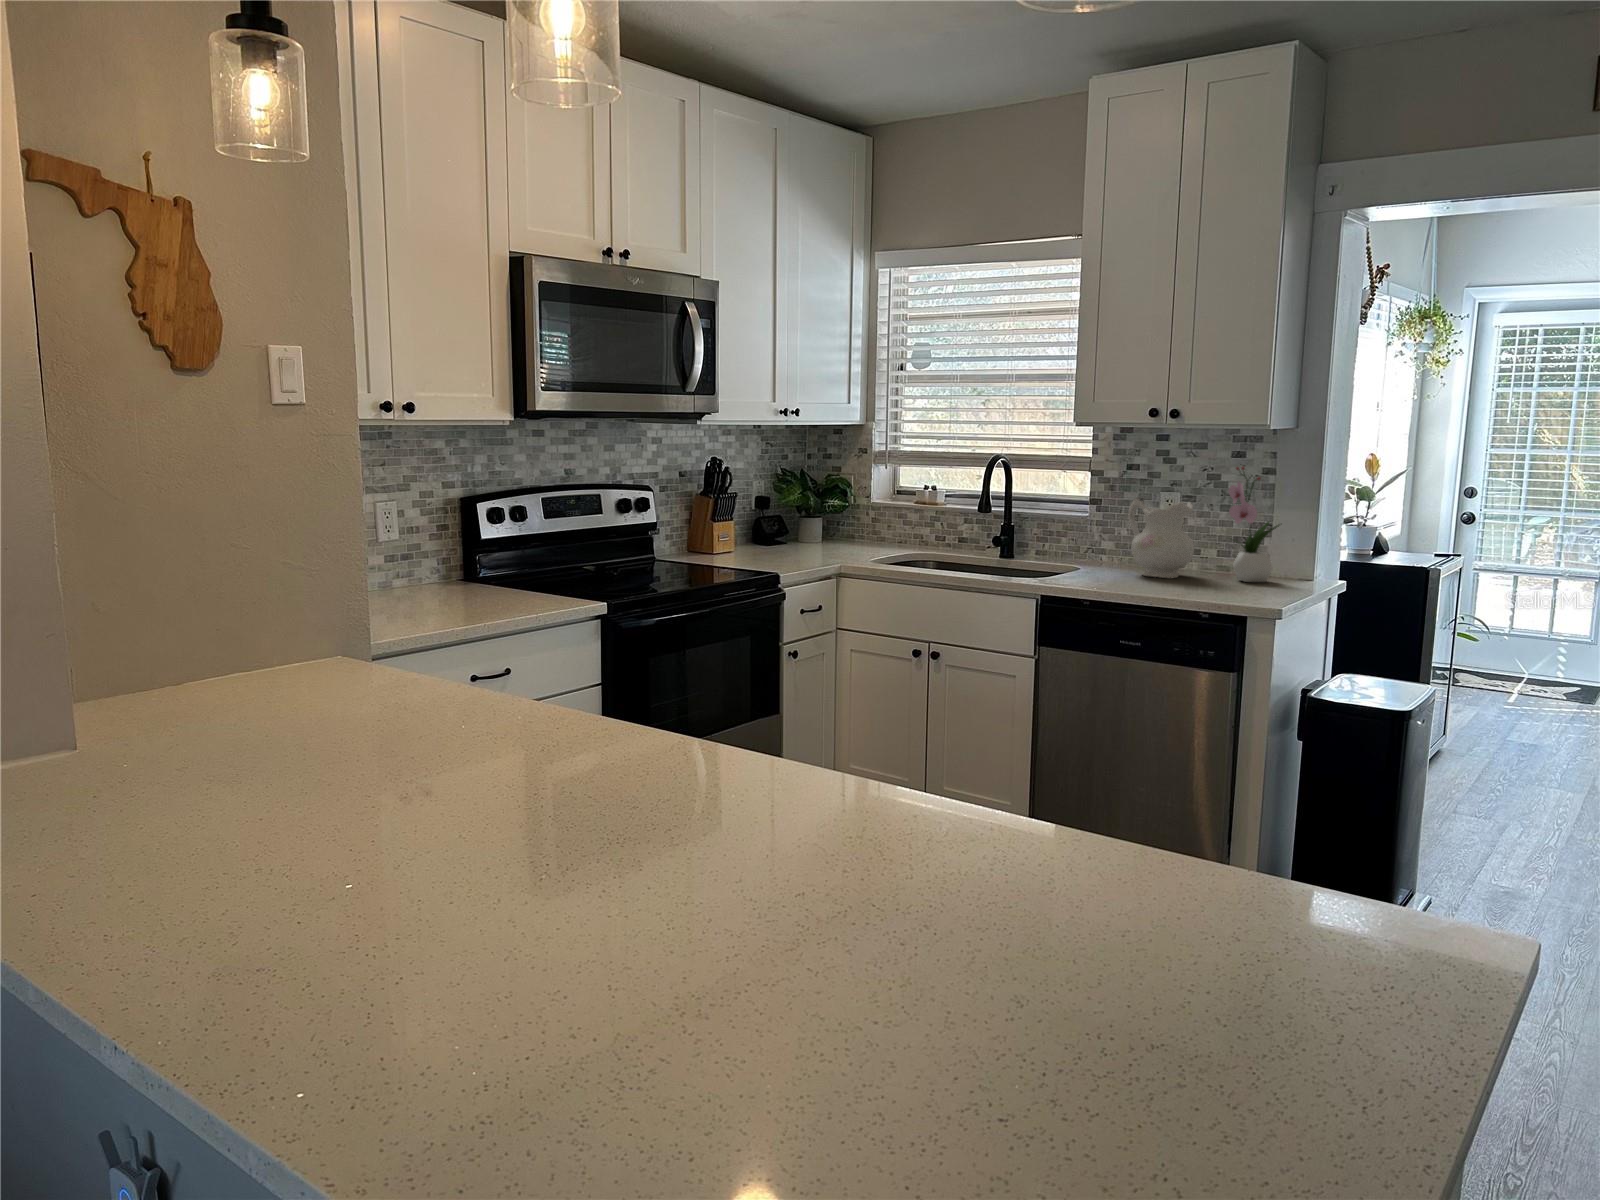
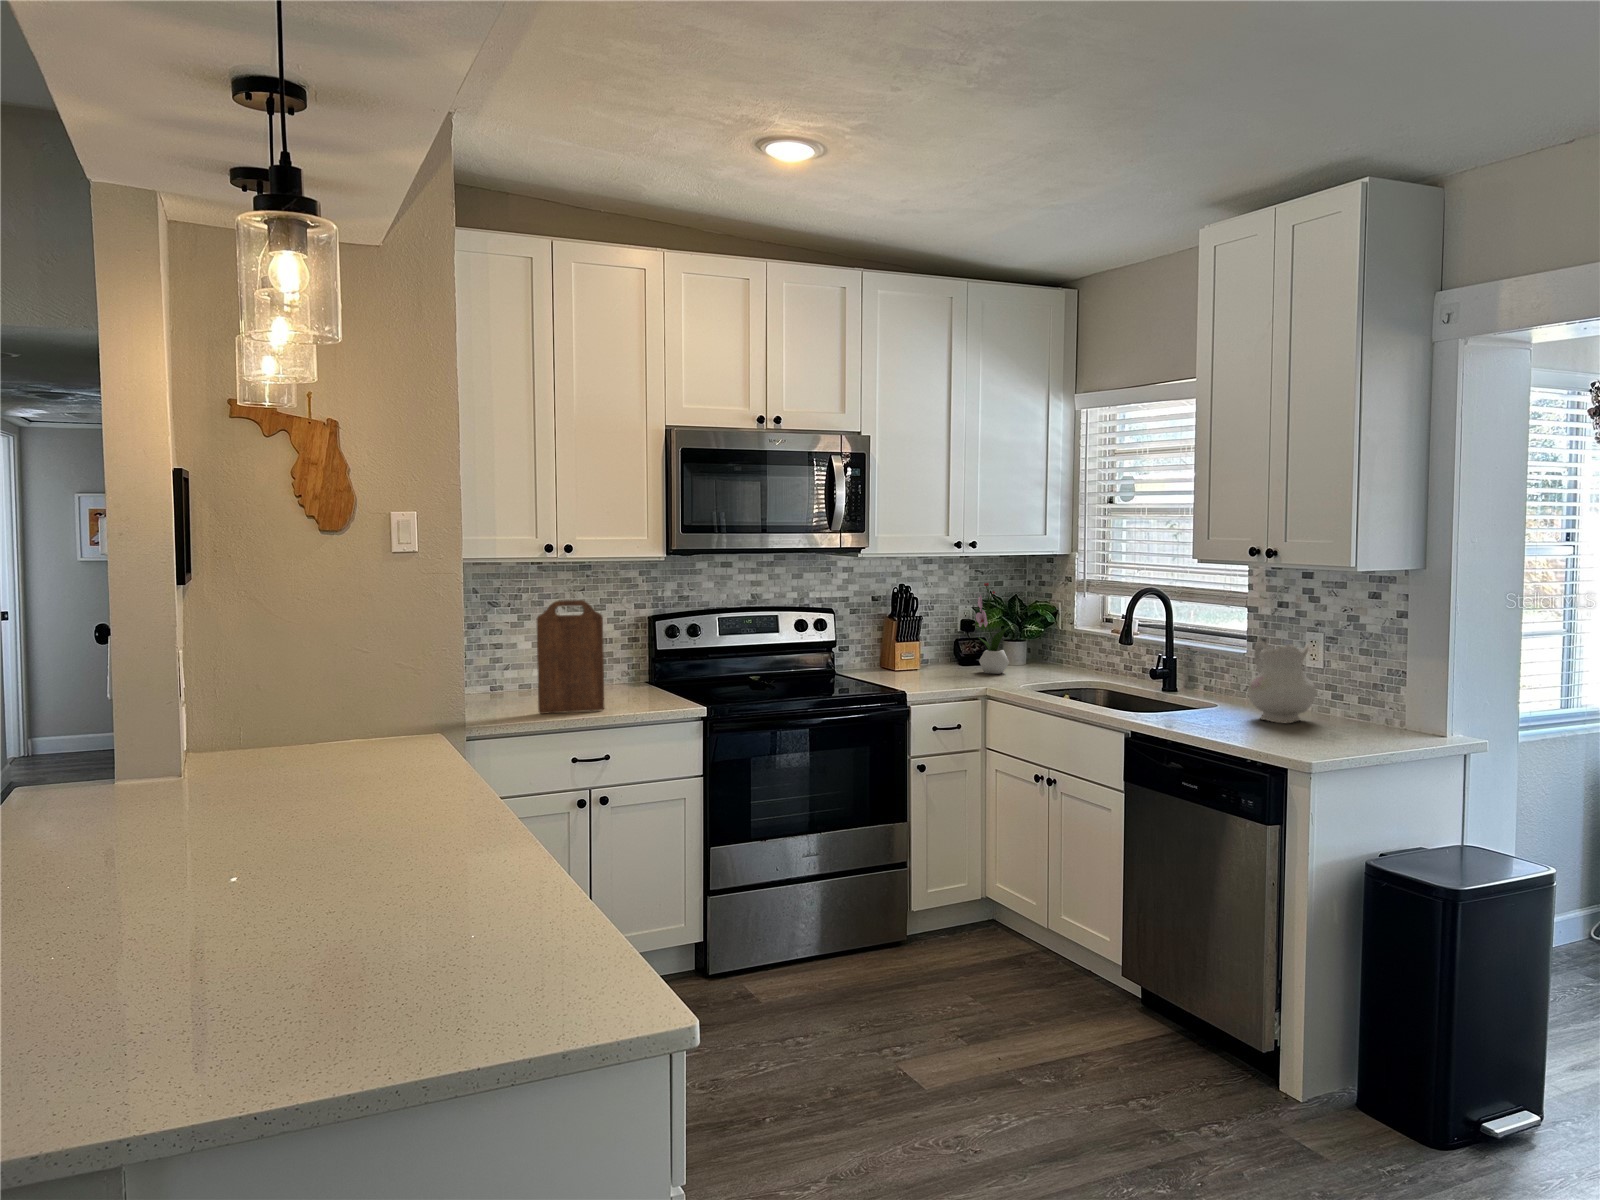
flower arrangement: present [1229,467,1279,582] -> present [976,583,1010,674]
cutting board: none [409,471,496,626] -> present [537,600,604,714]

